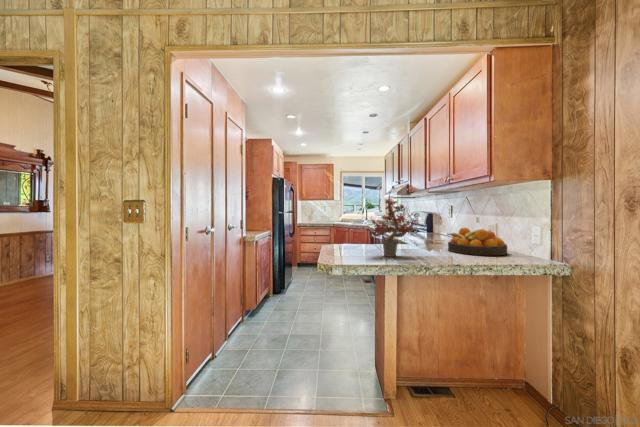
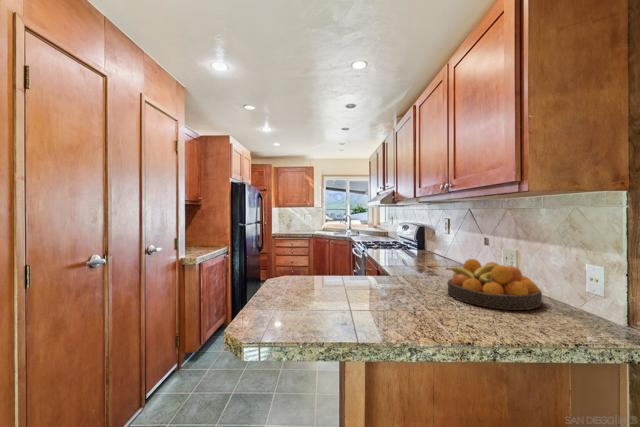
potted plant: present [370,194,419,257] -> none [308,202,403,319]

